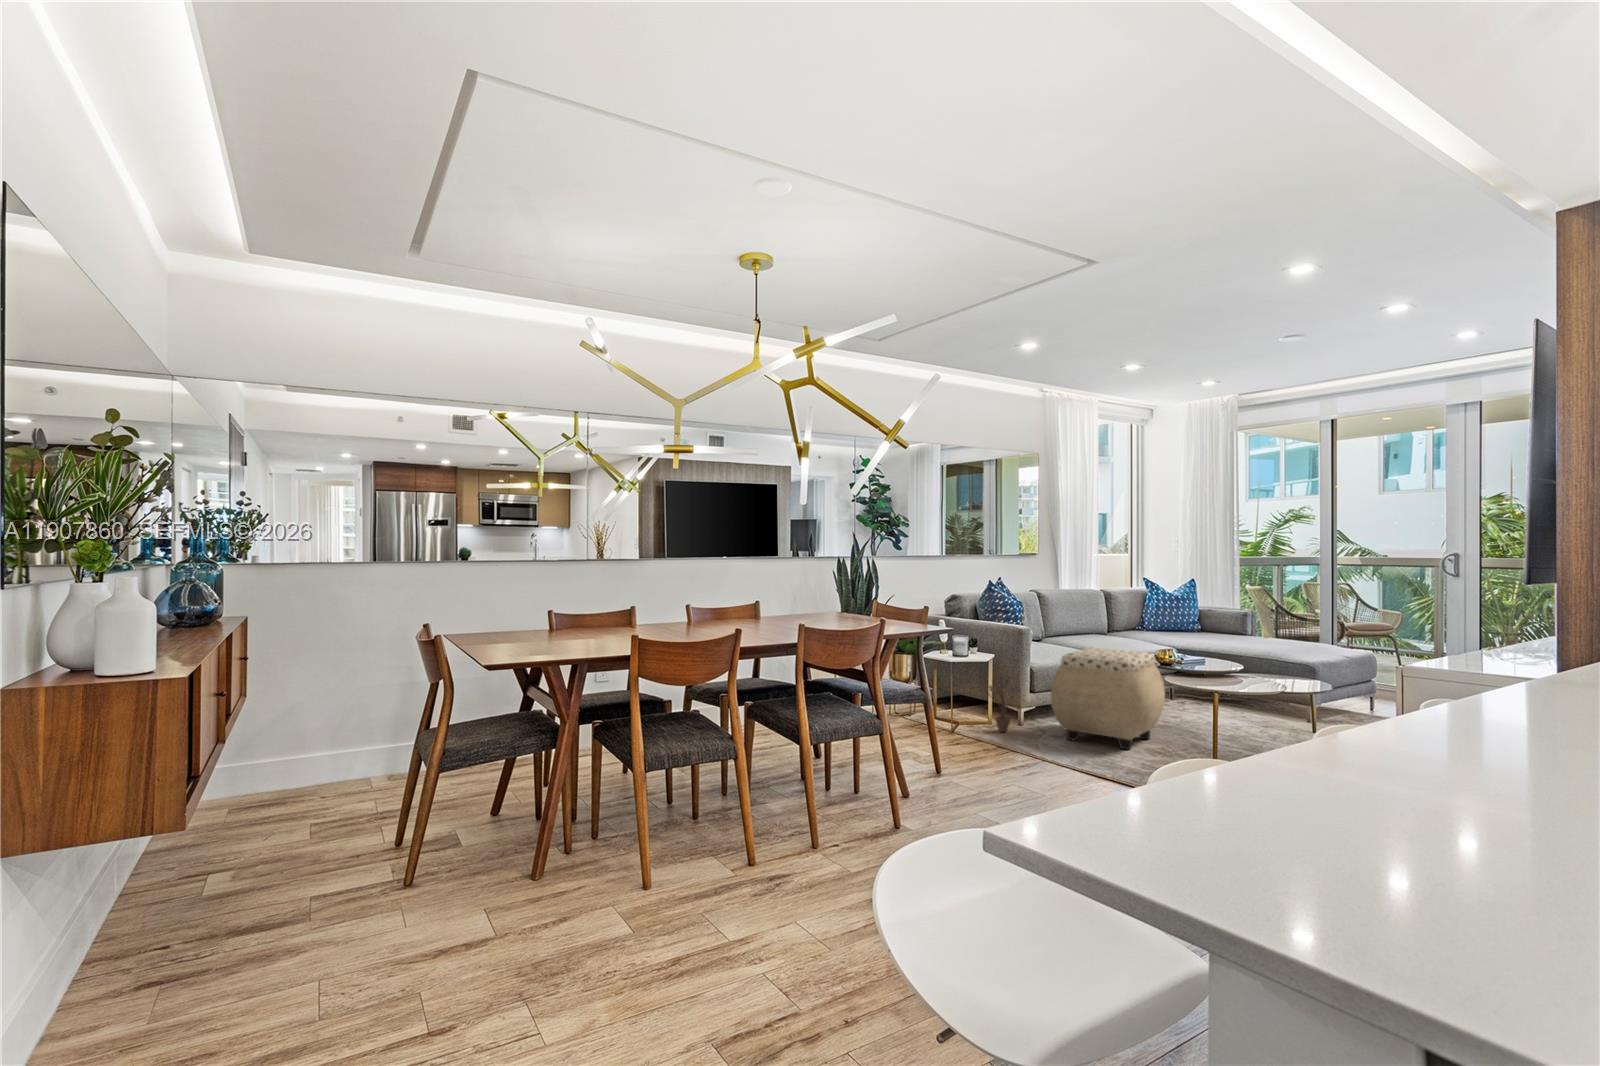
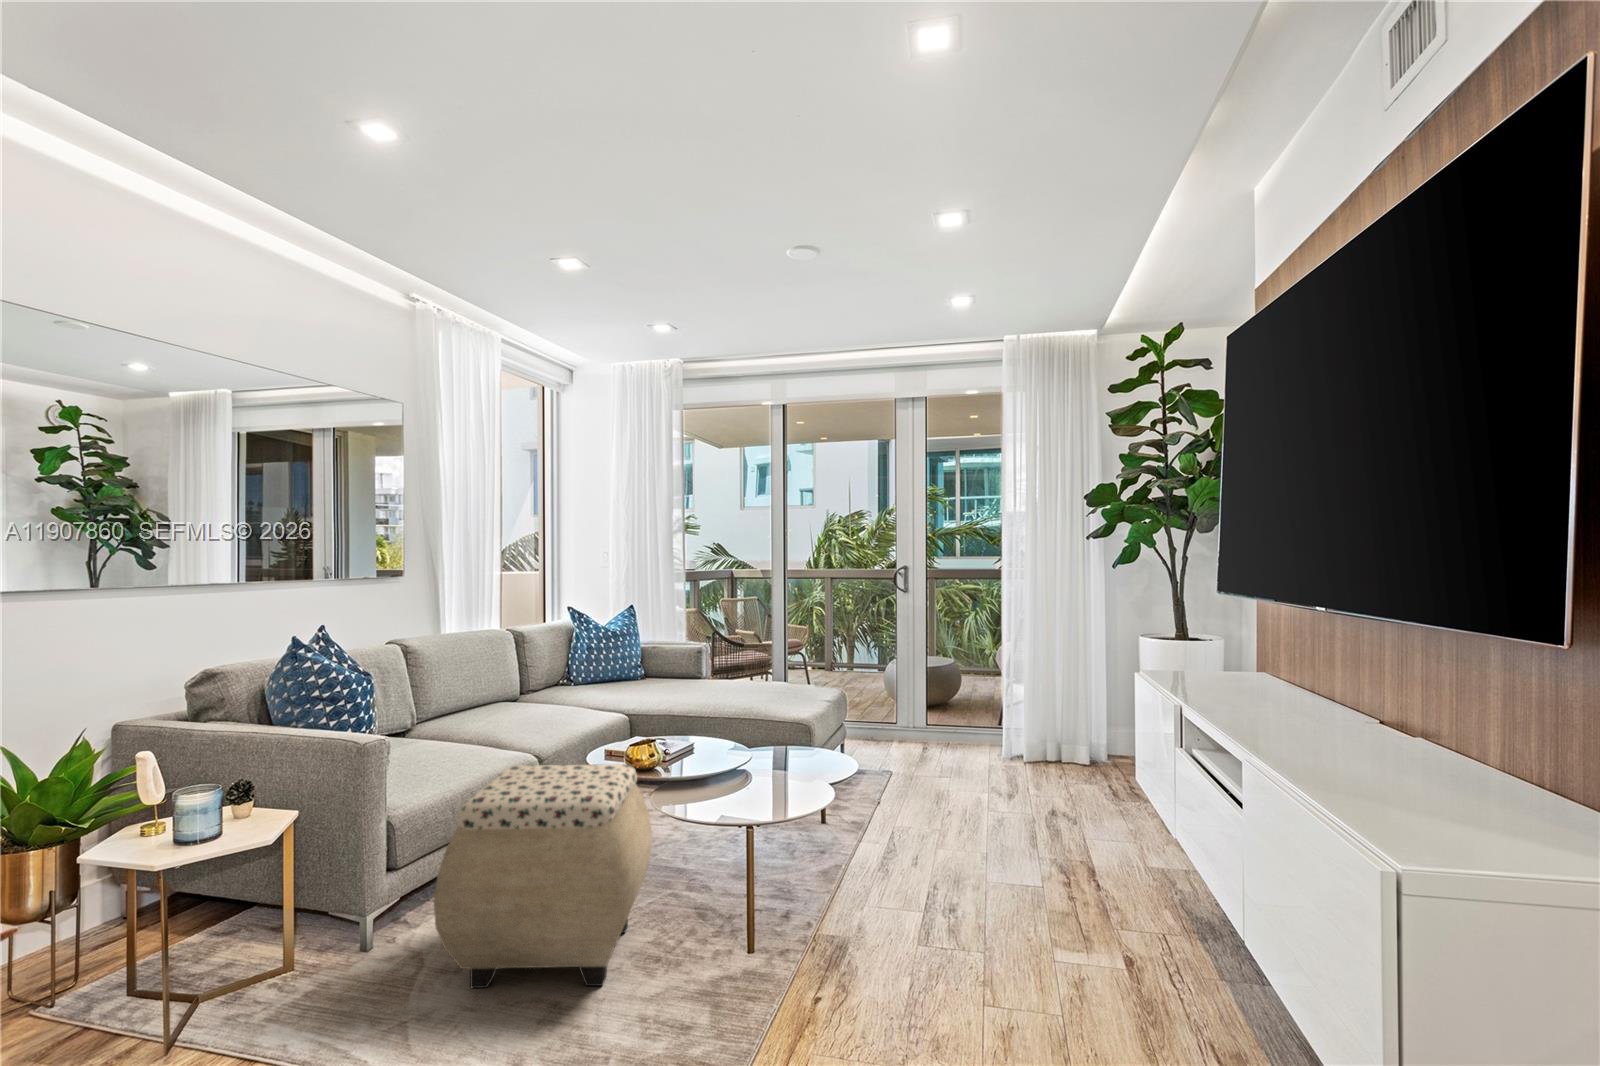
decorative plant: present [979,674,1021,732] -> none [243,869,362,1020]

